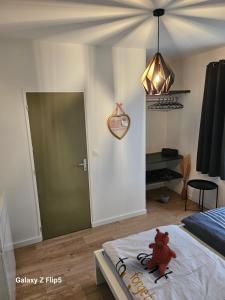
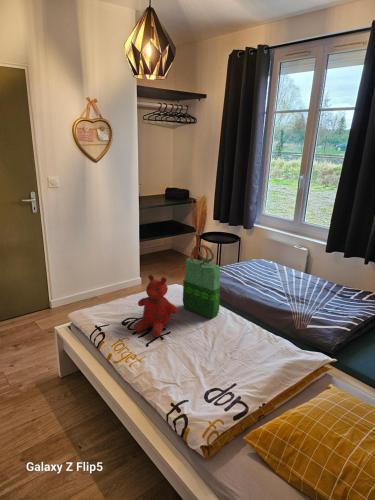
potted plant: present [160,172,173,203] -> none [158,219,183,269]
tote bag: none [179,208,208,262] -> present [183,245,220,318]

